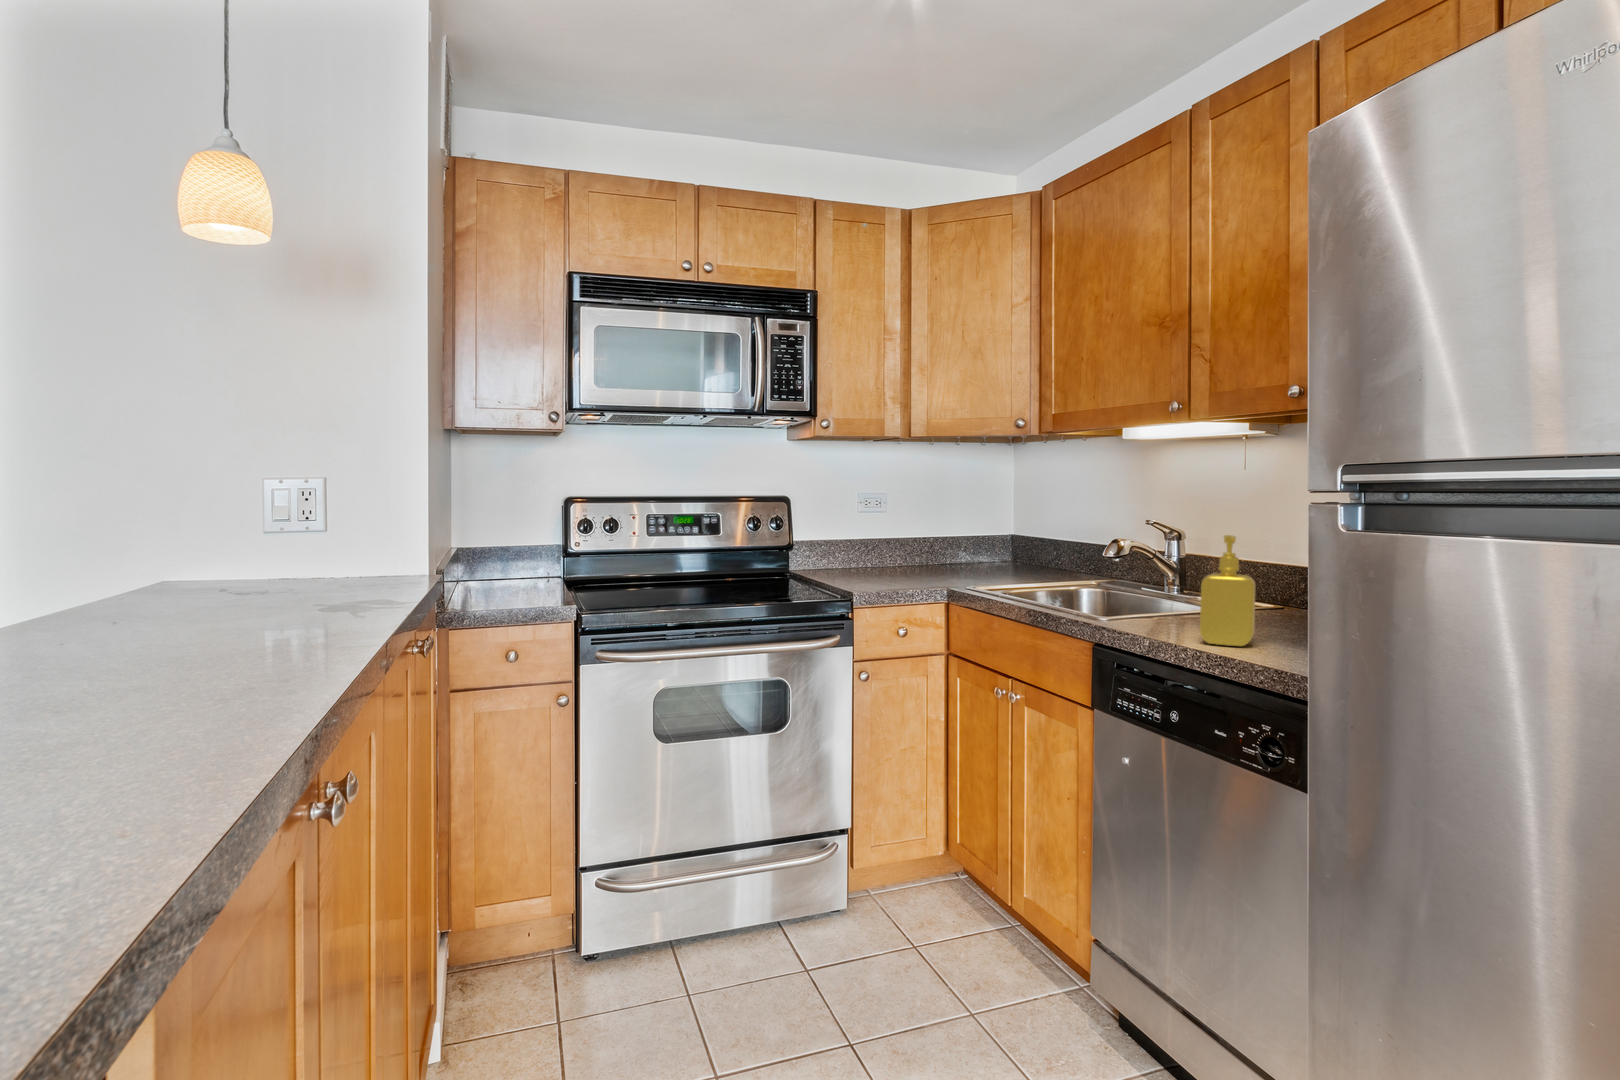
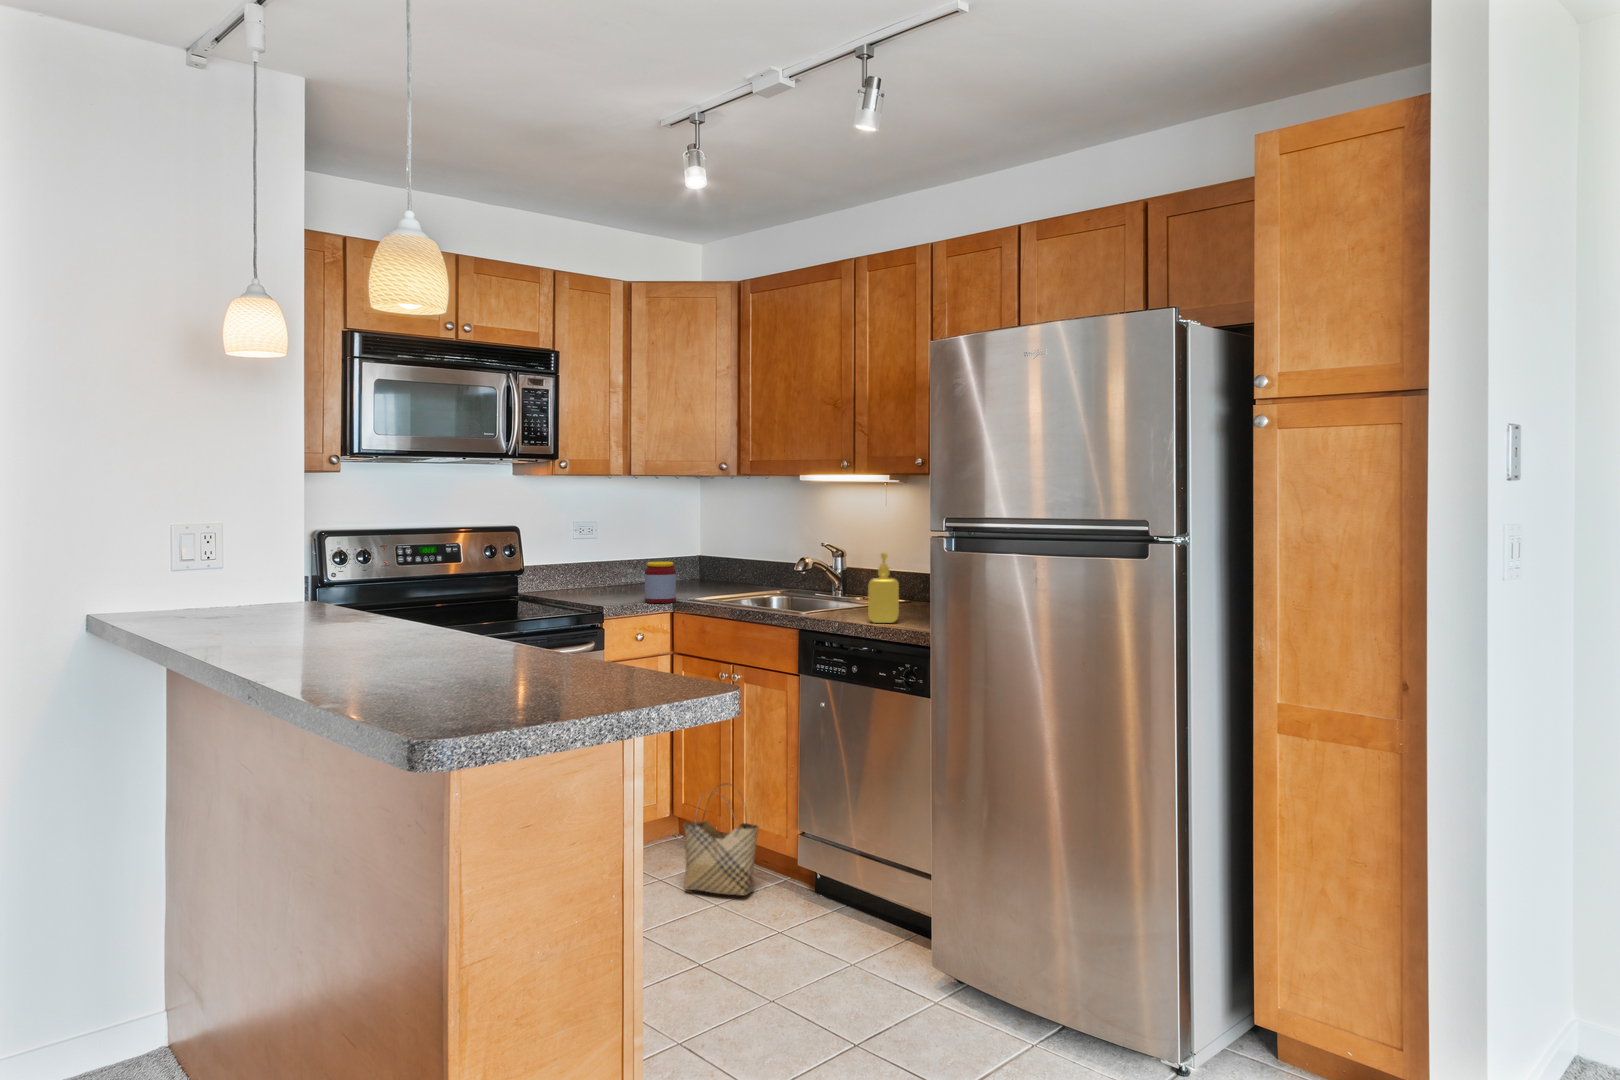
jar: none [913,541,952,592] -> present [645,562,676,603]
woven basket: none [929,840,1030,1005] -> present [683,783,758,895]

